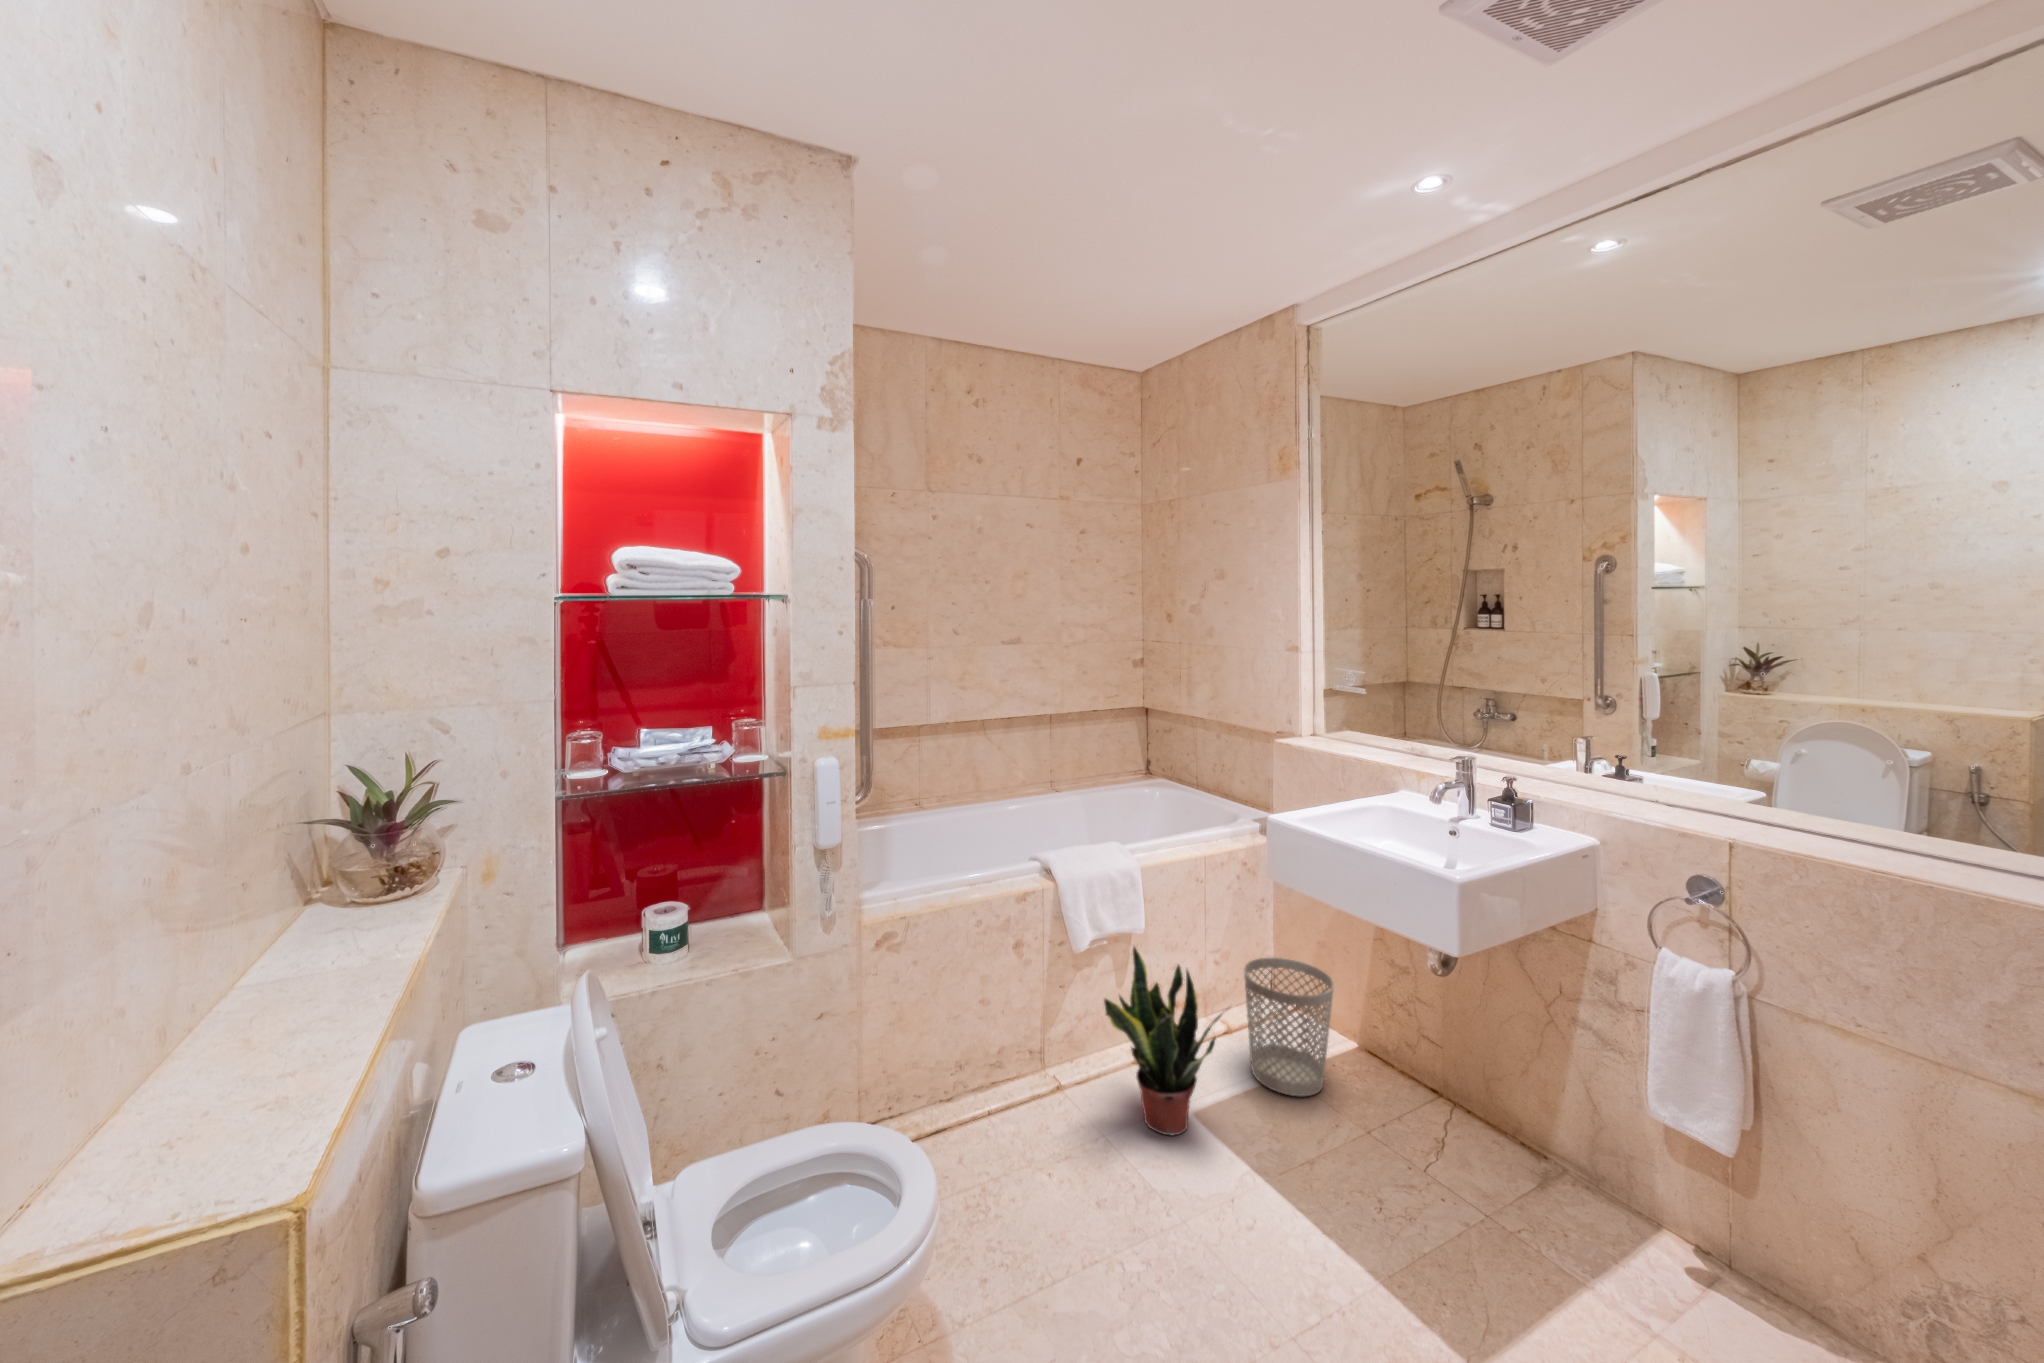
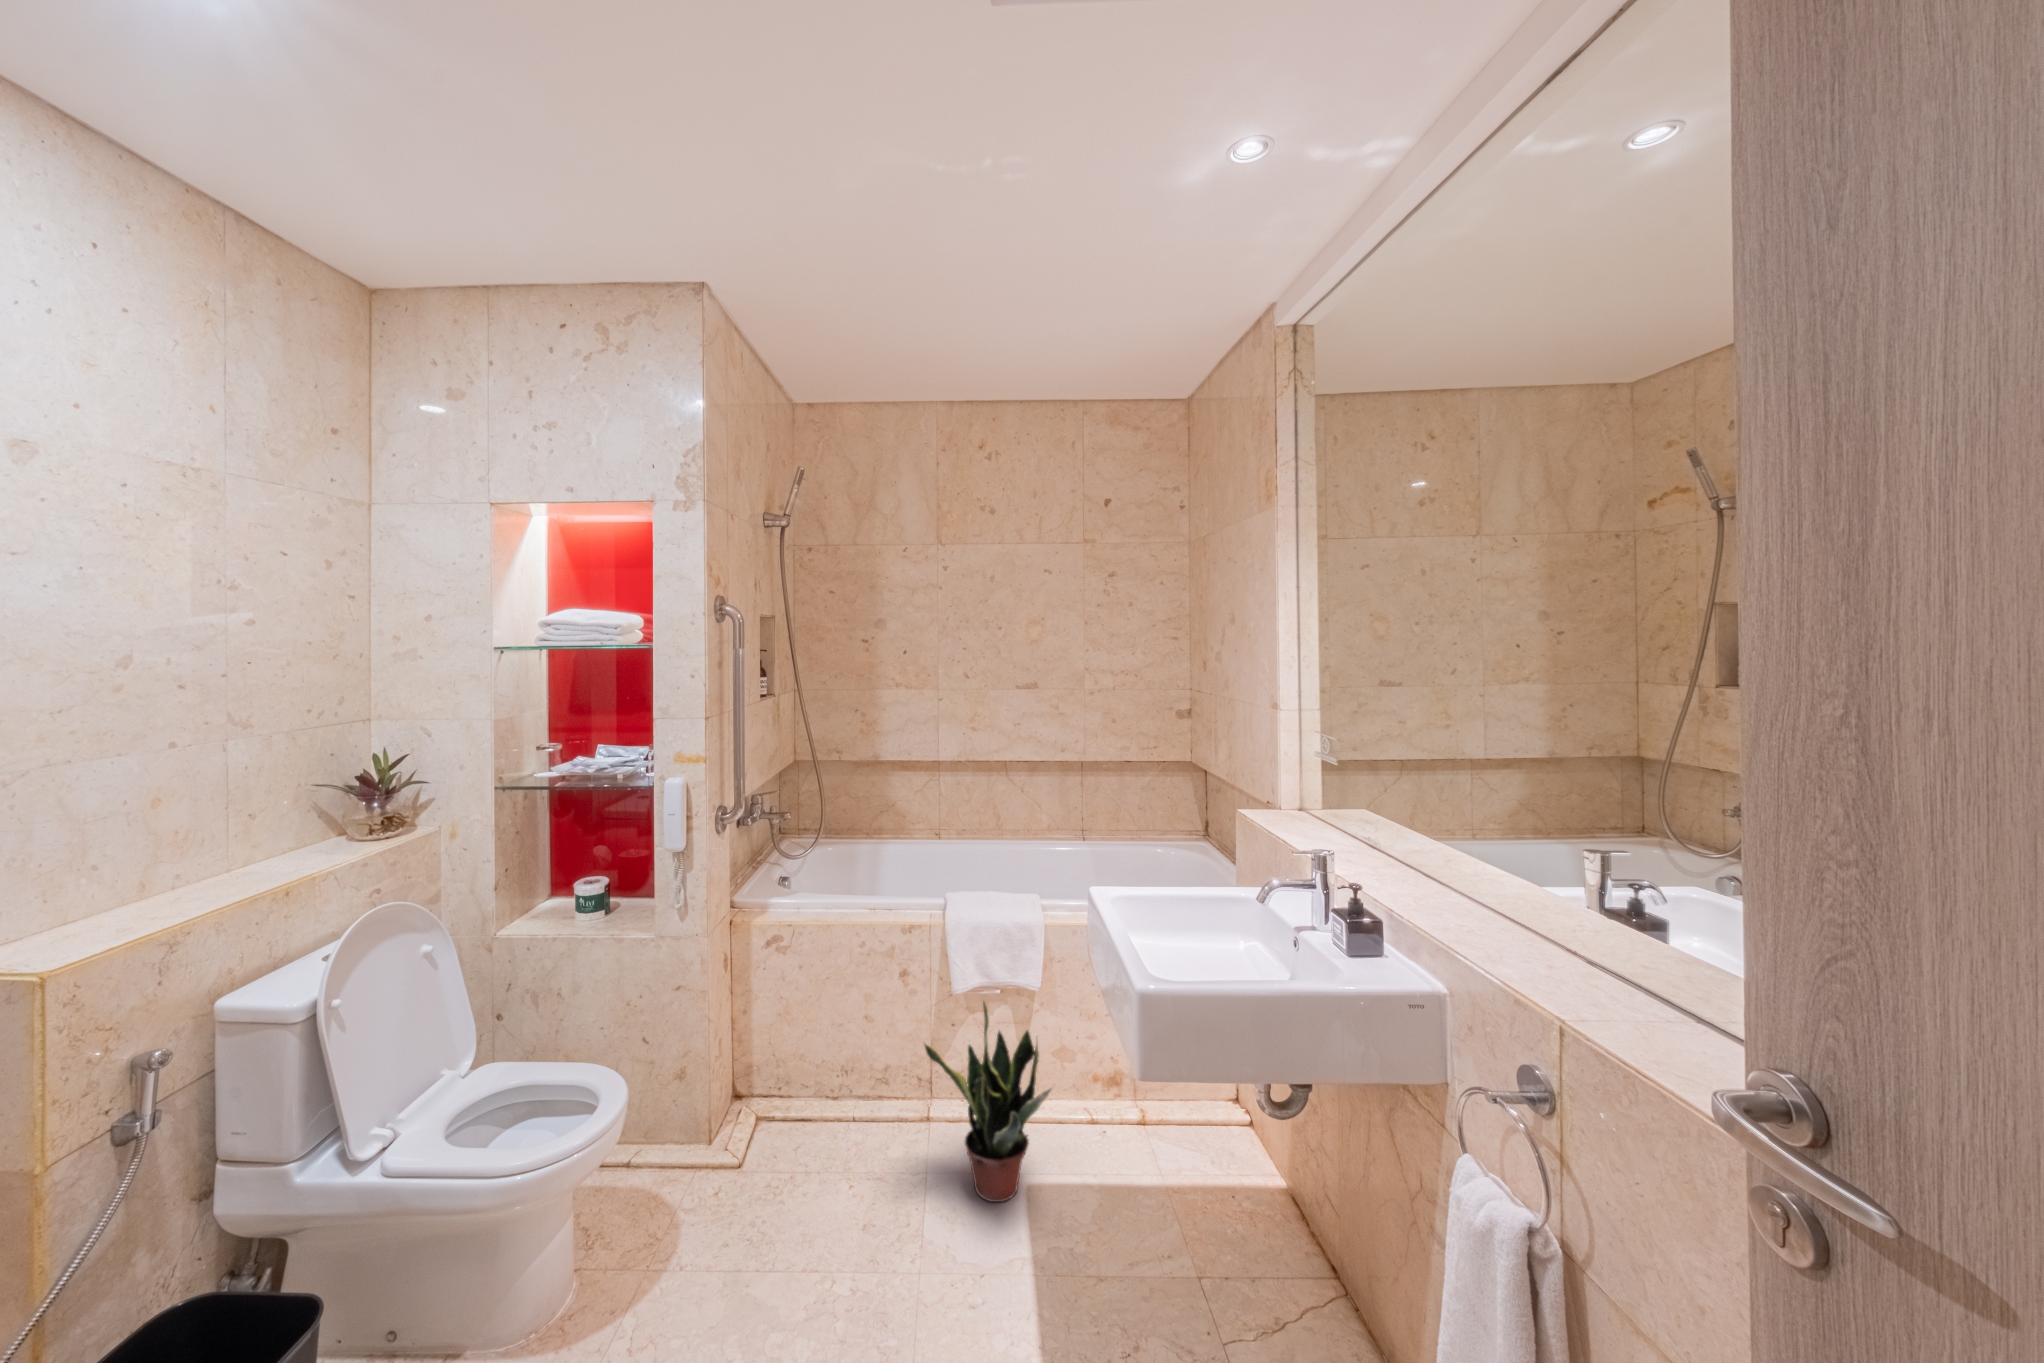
wastebasket: present [1244,958,1334,1096] -> none [1119,1049,1215,1217]

